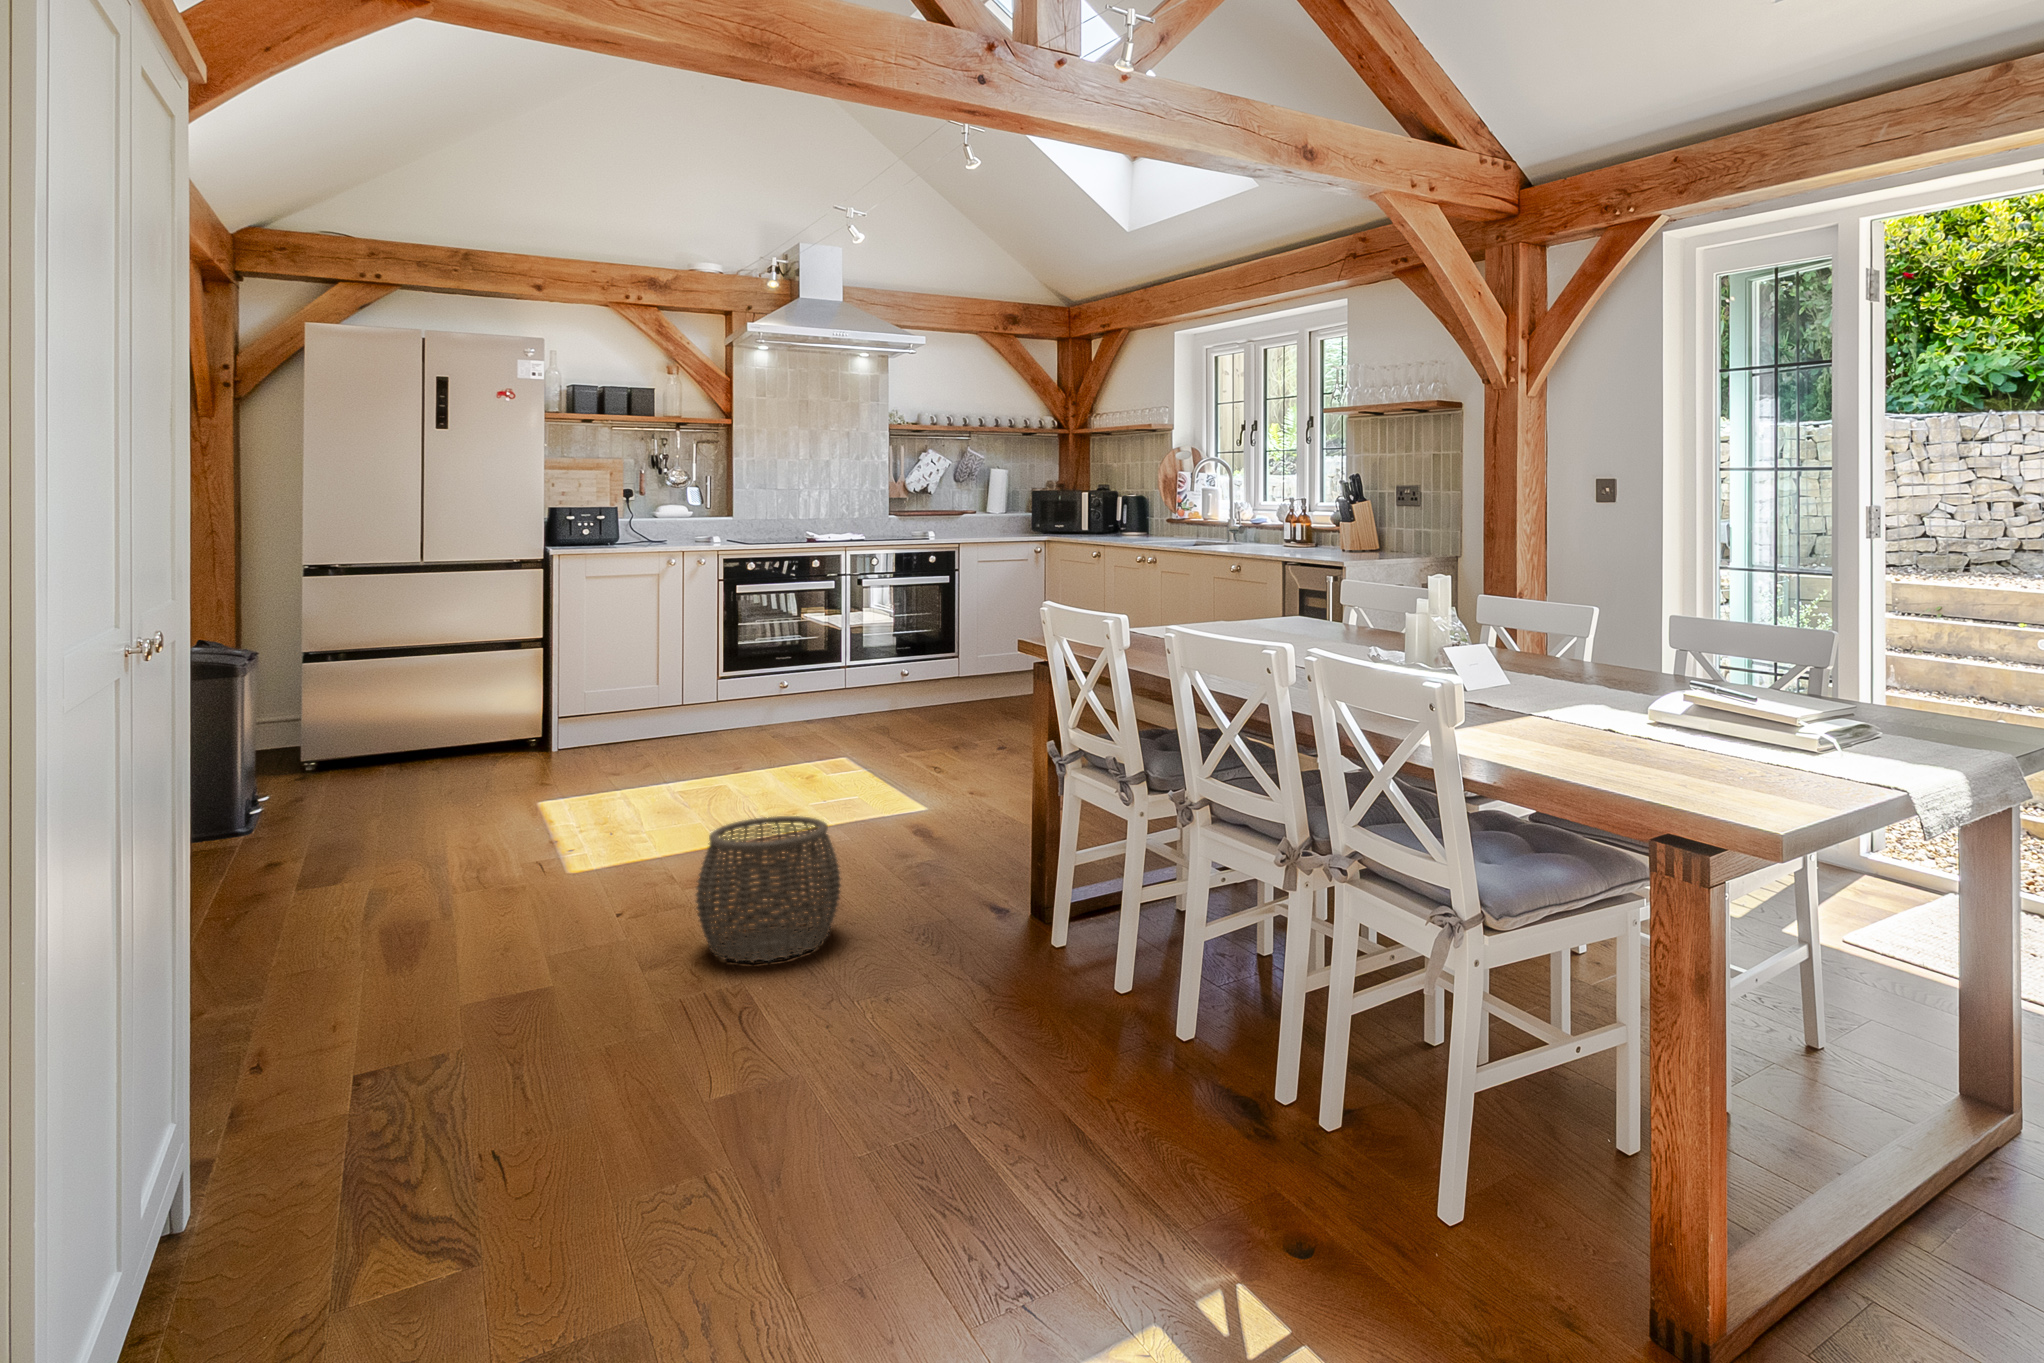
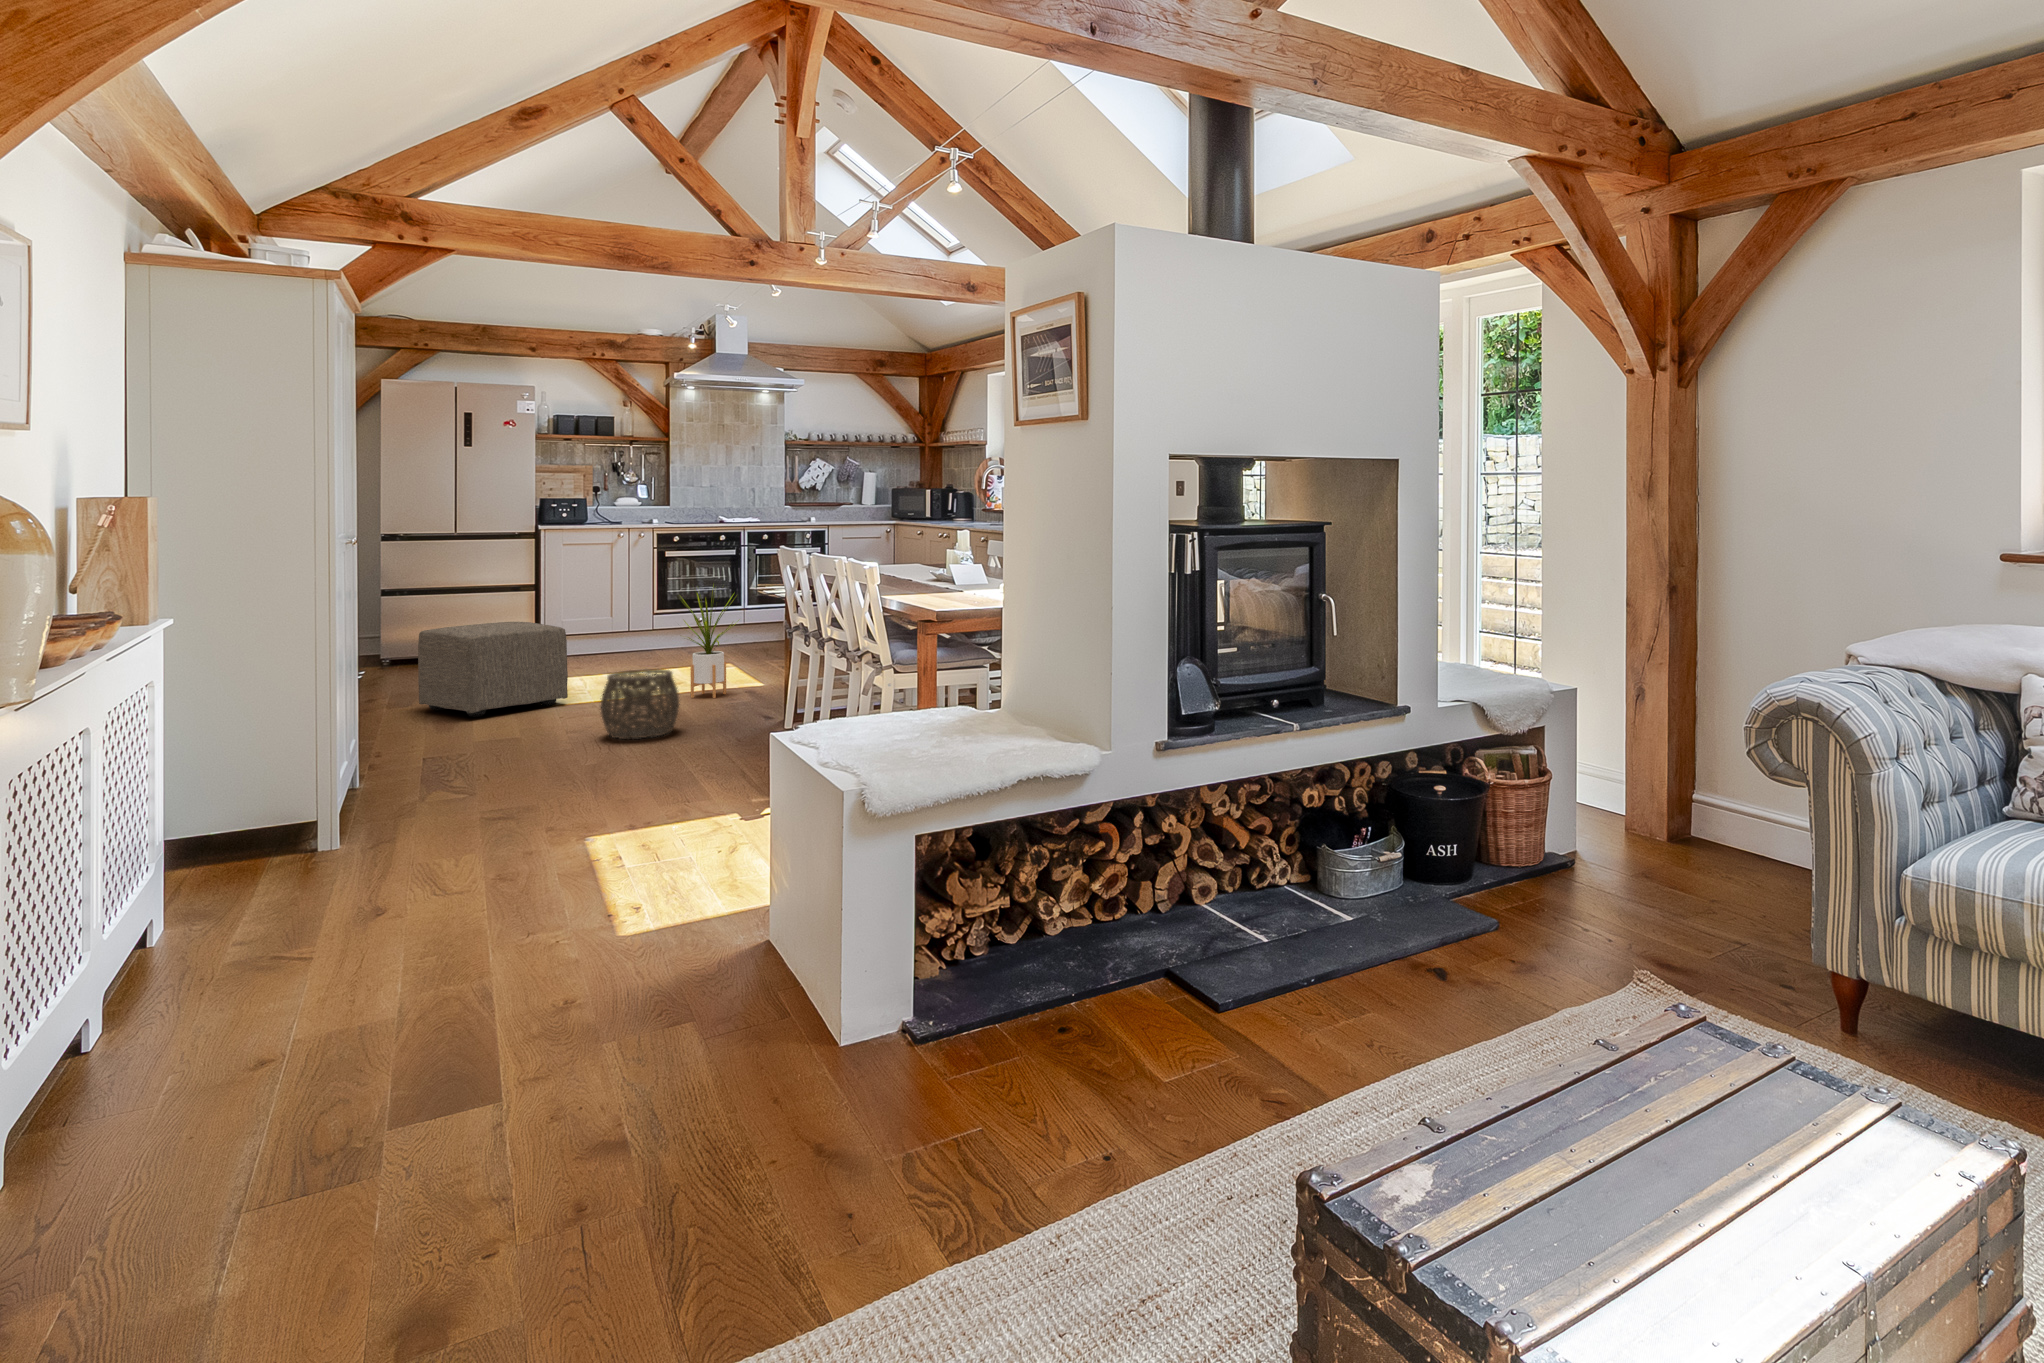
house plant: none [795,643,905,842] -> present [680,592,739,698]
ottoman: none [356,714,615,895] -> present [418,622,568,717]

